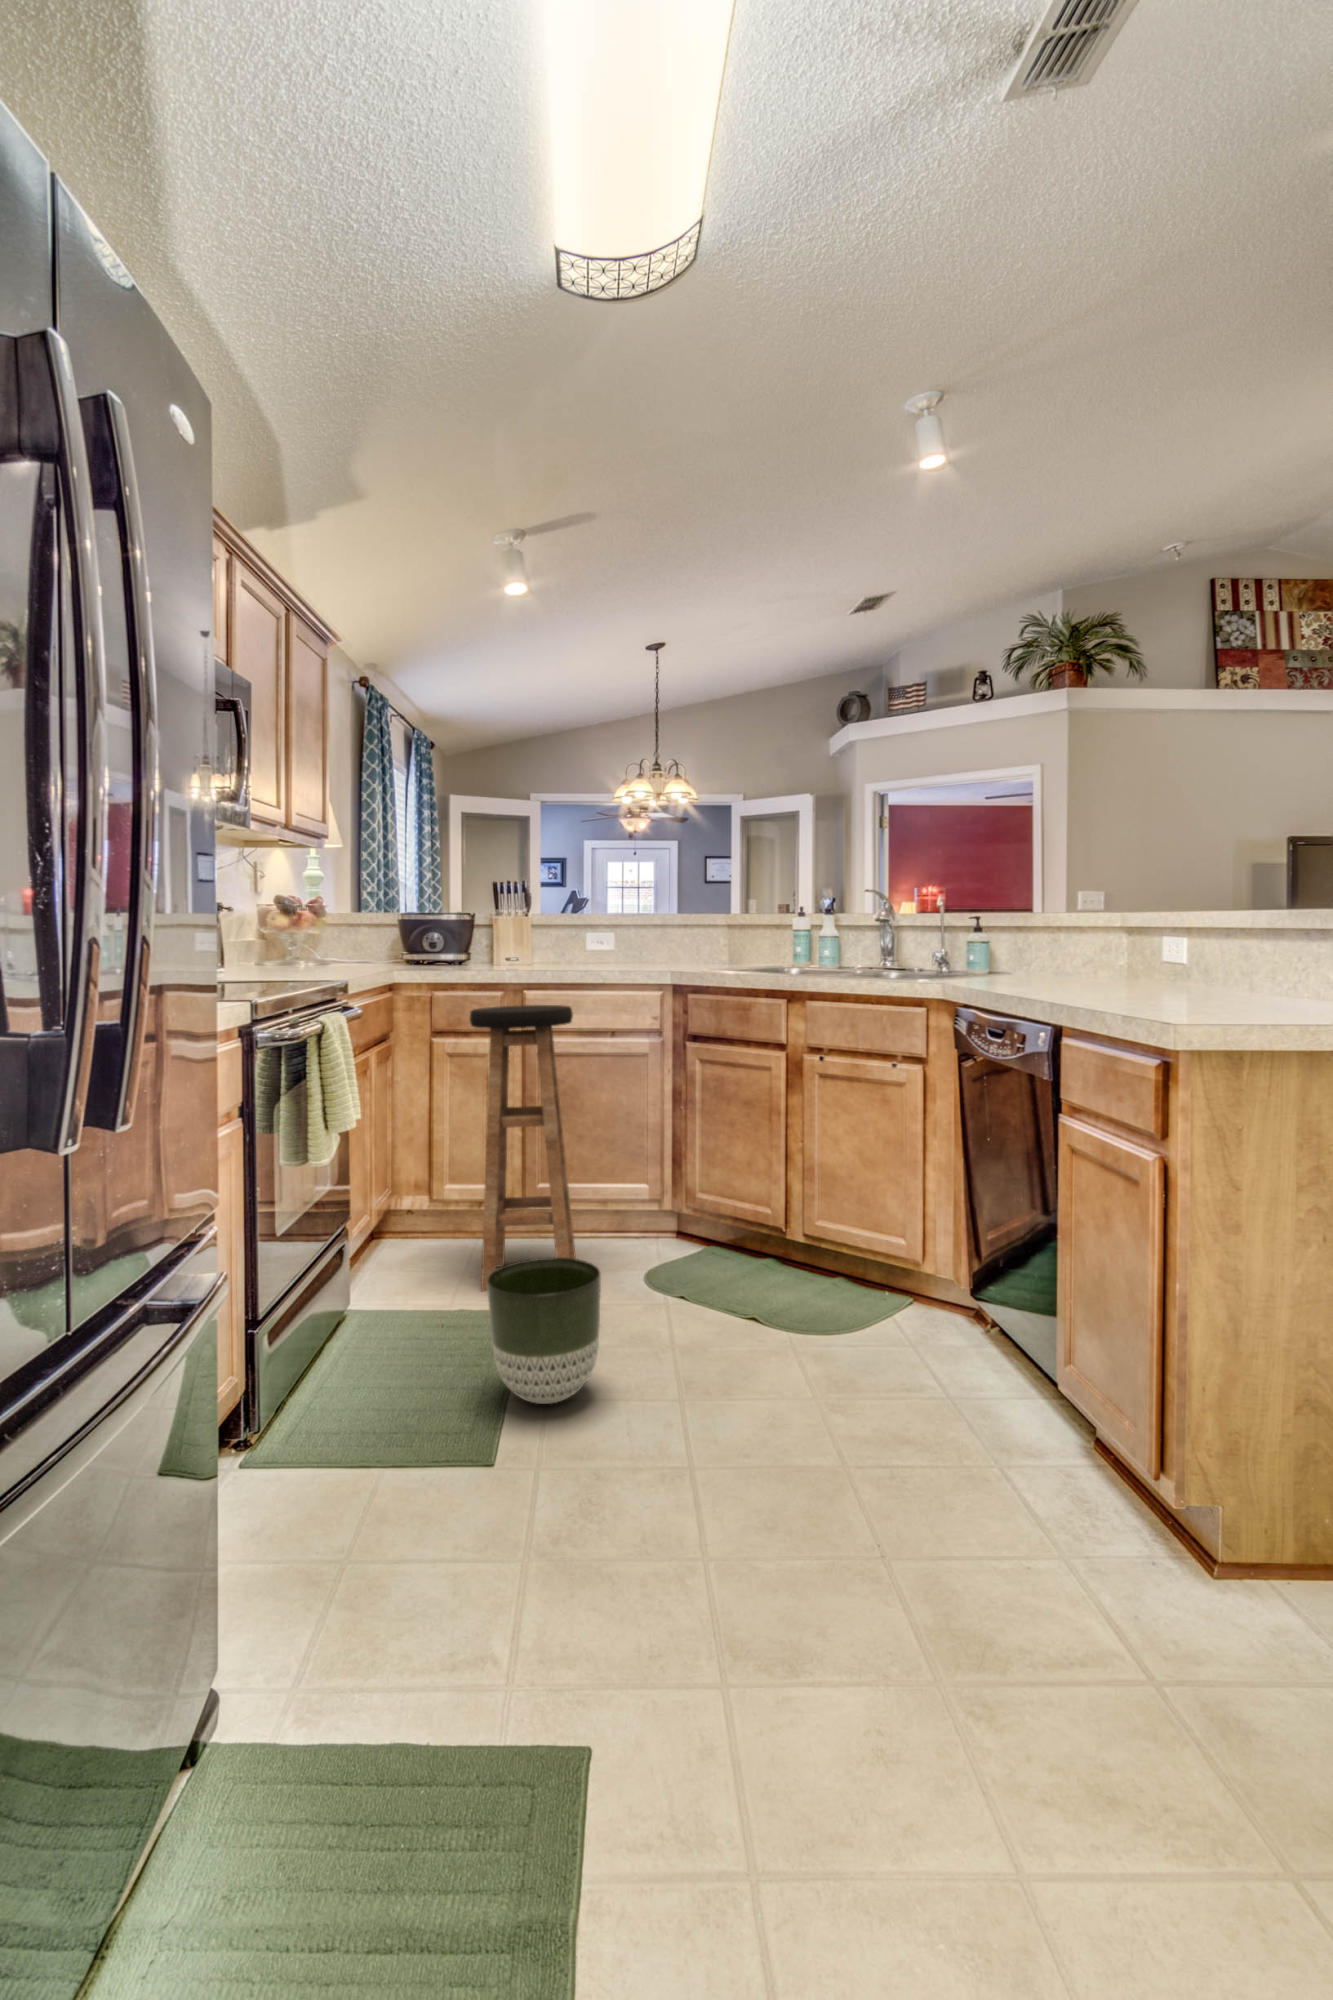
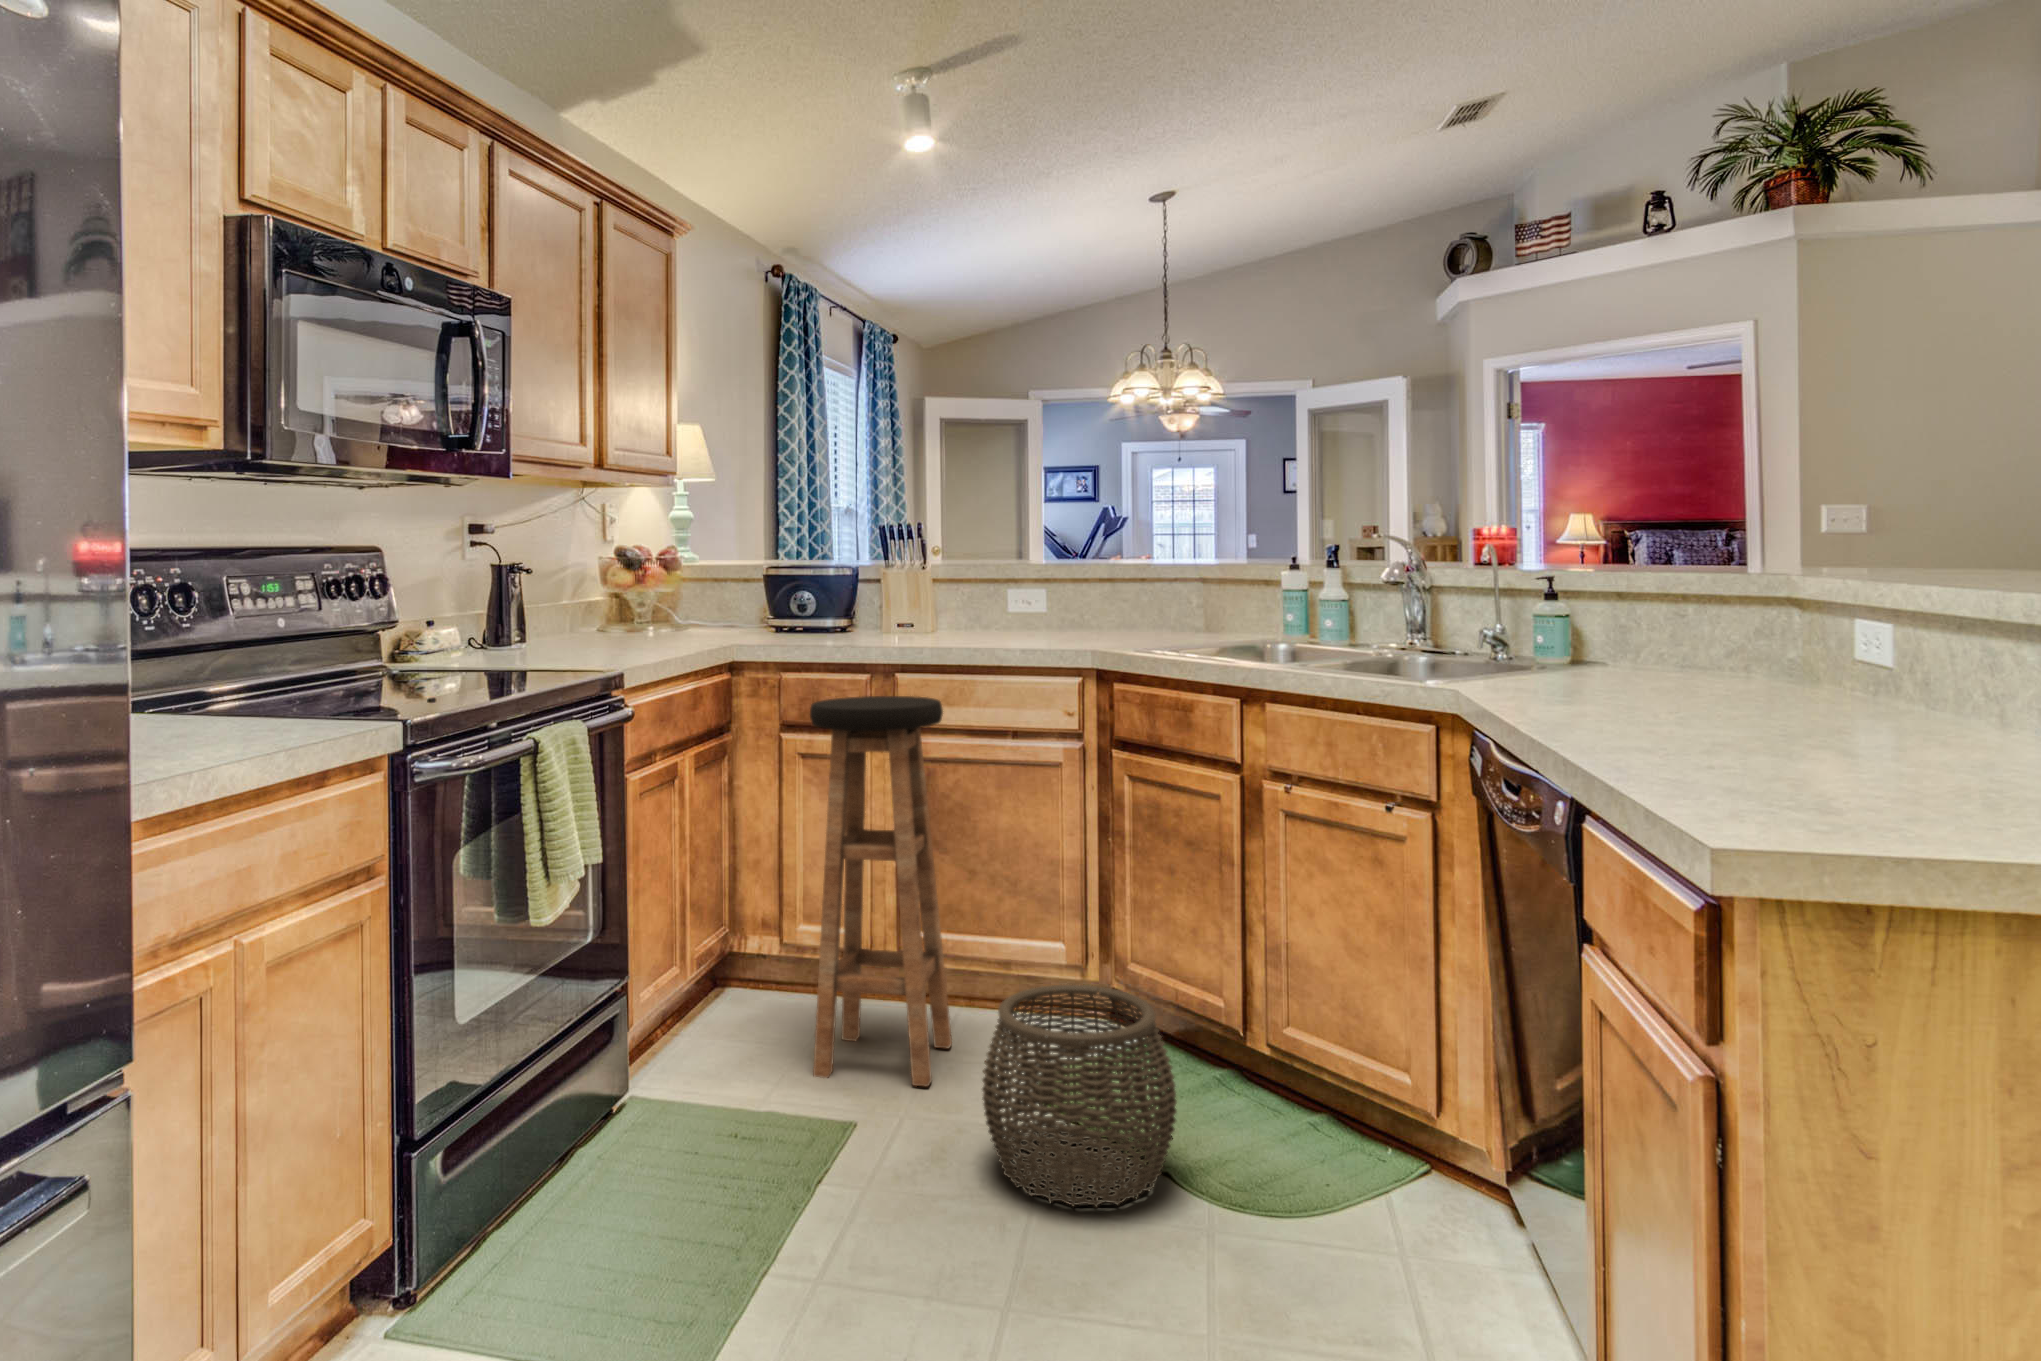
woven basket: none [631,1200,768,1348] -> present [982,985,1177,1207]
planter: present [487,1258,601,1404] -> none [751,1054,903,1263]

